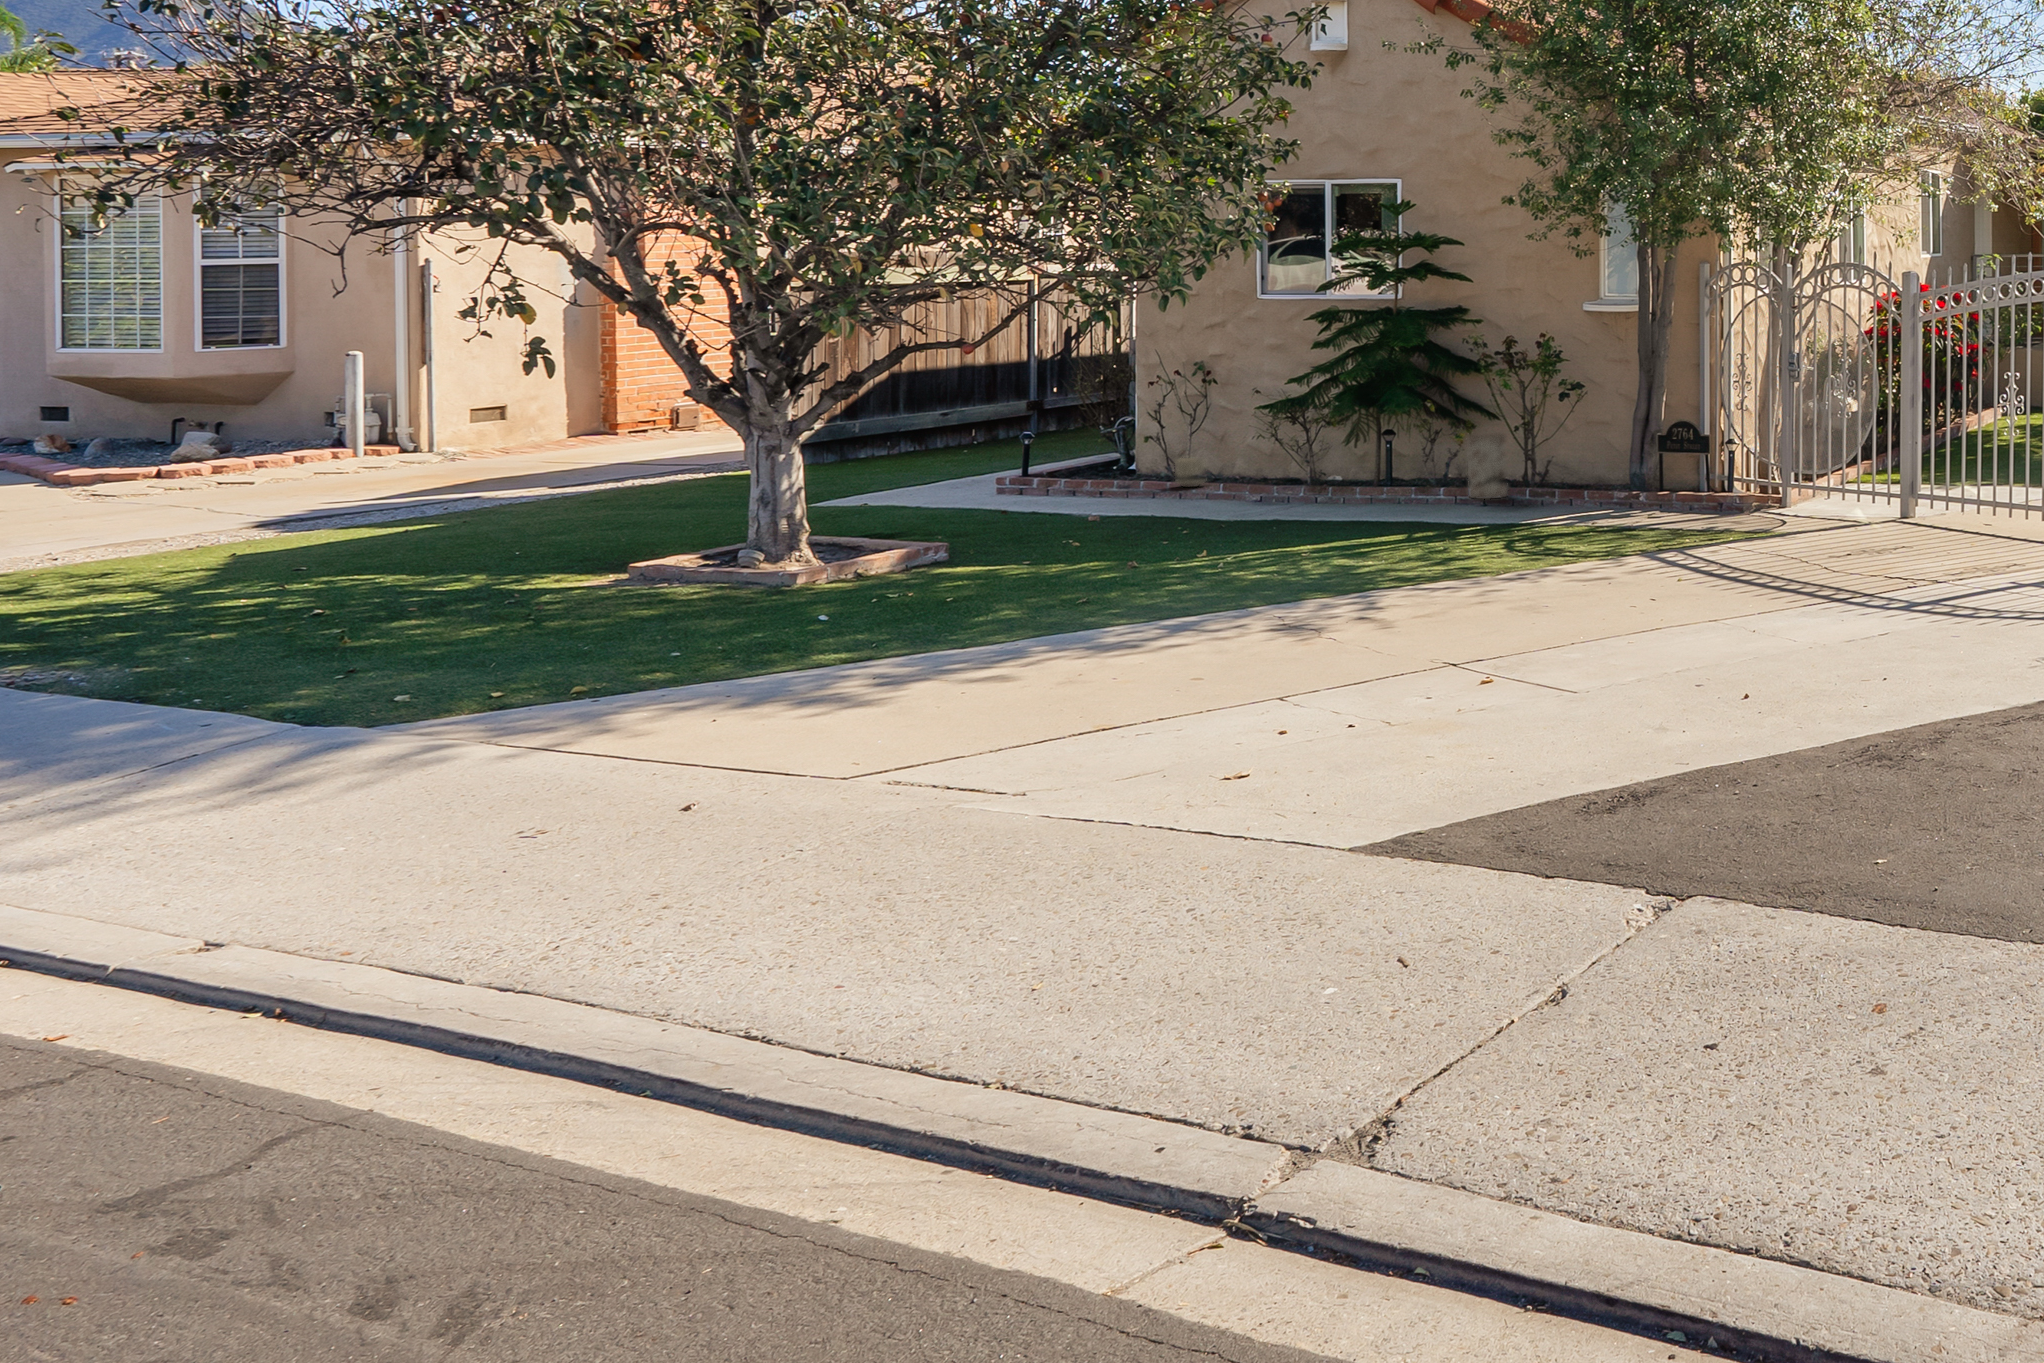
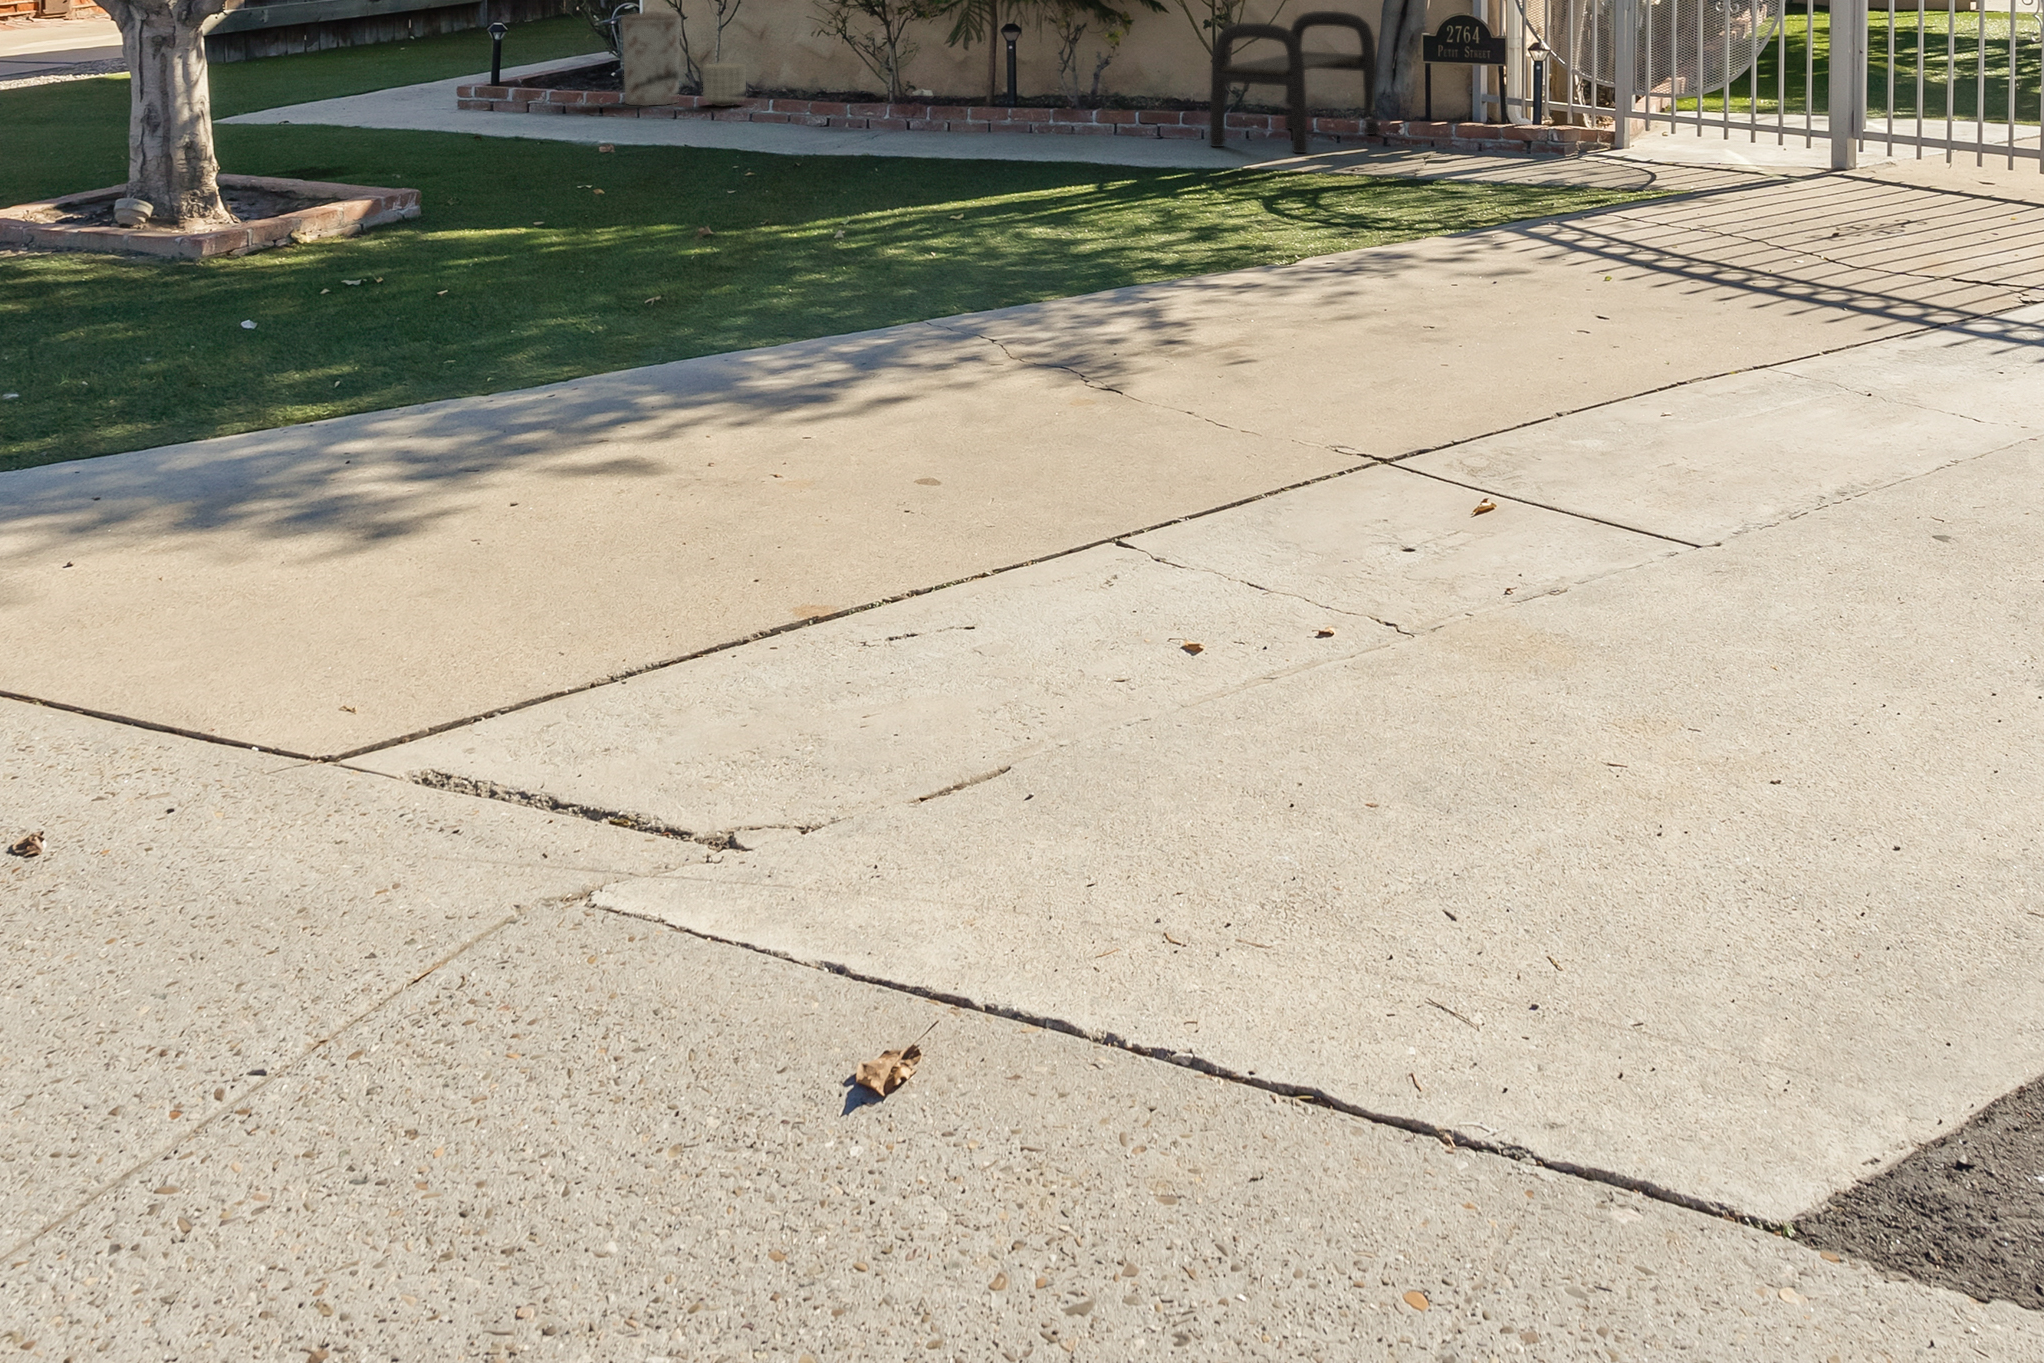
bench: none [1511,420,1628,512] -> present [1210,11,1379,153]
trash can: present [1467,433,1507,499] -> present [621,12,681,106]

